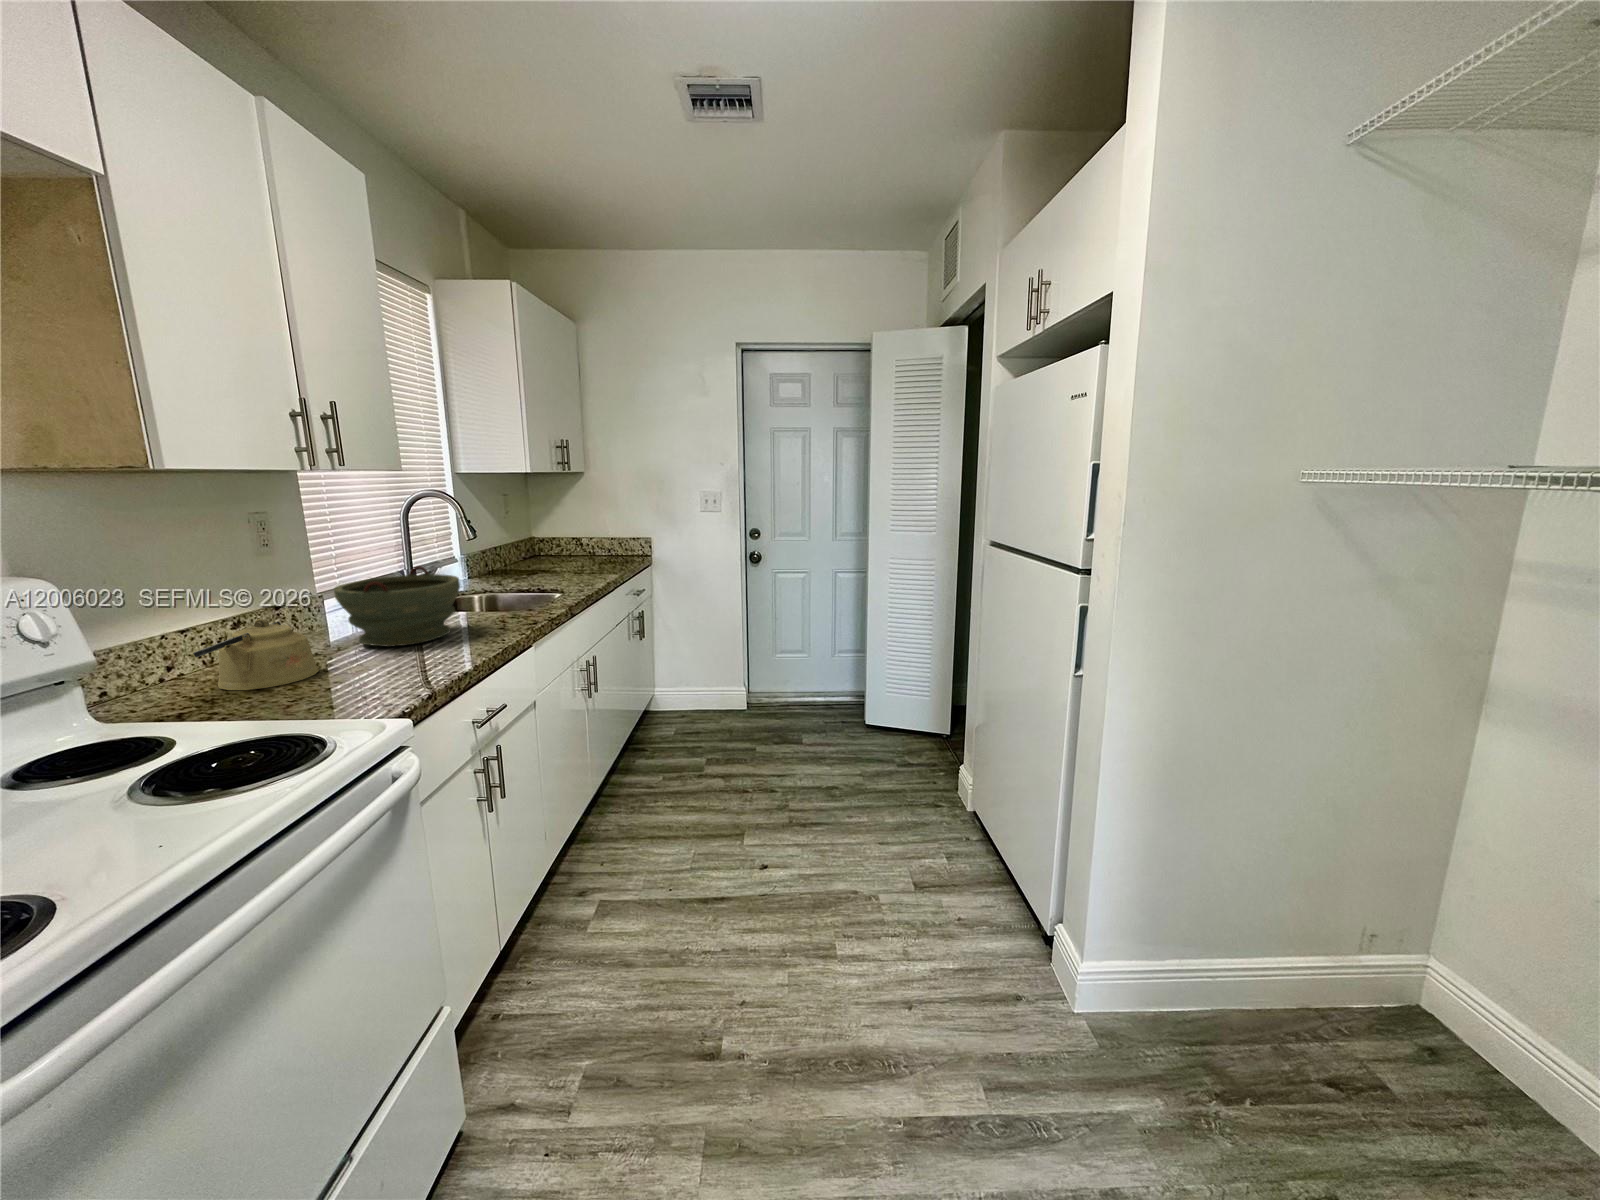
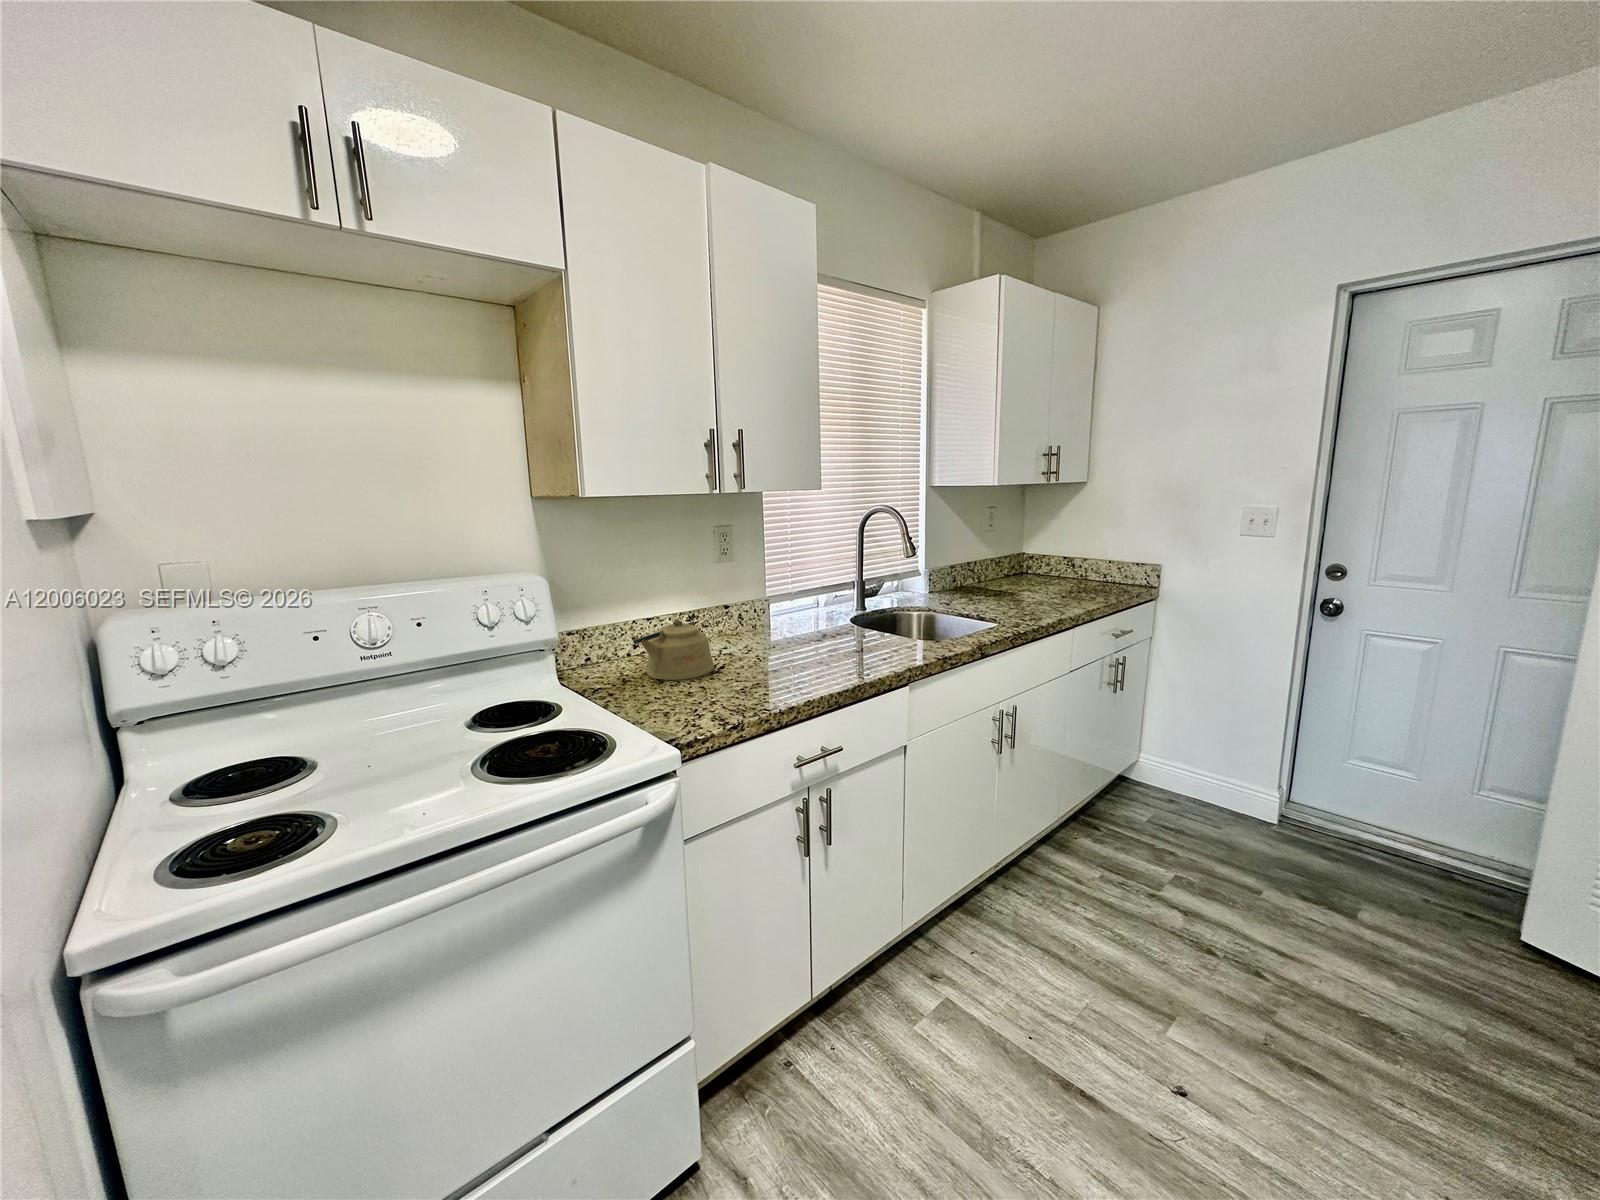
bowl: present [334,566,460,647] -> none [748,577,855,658]

